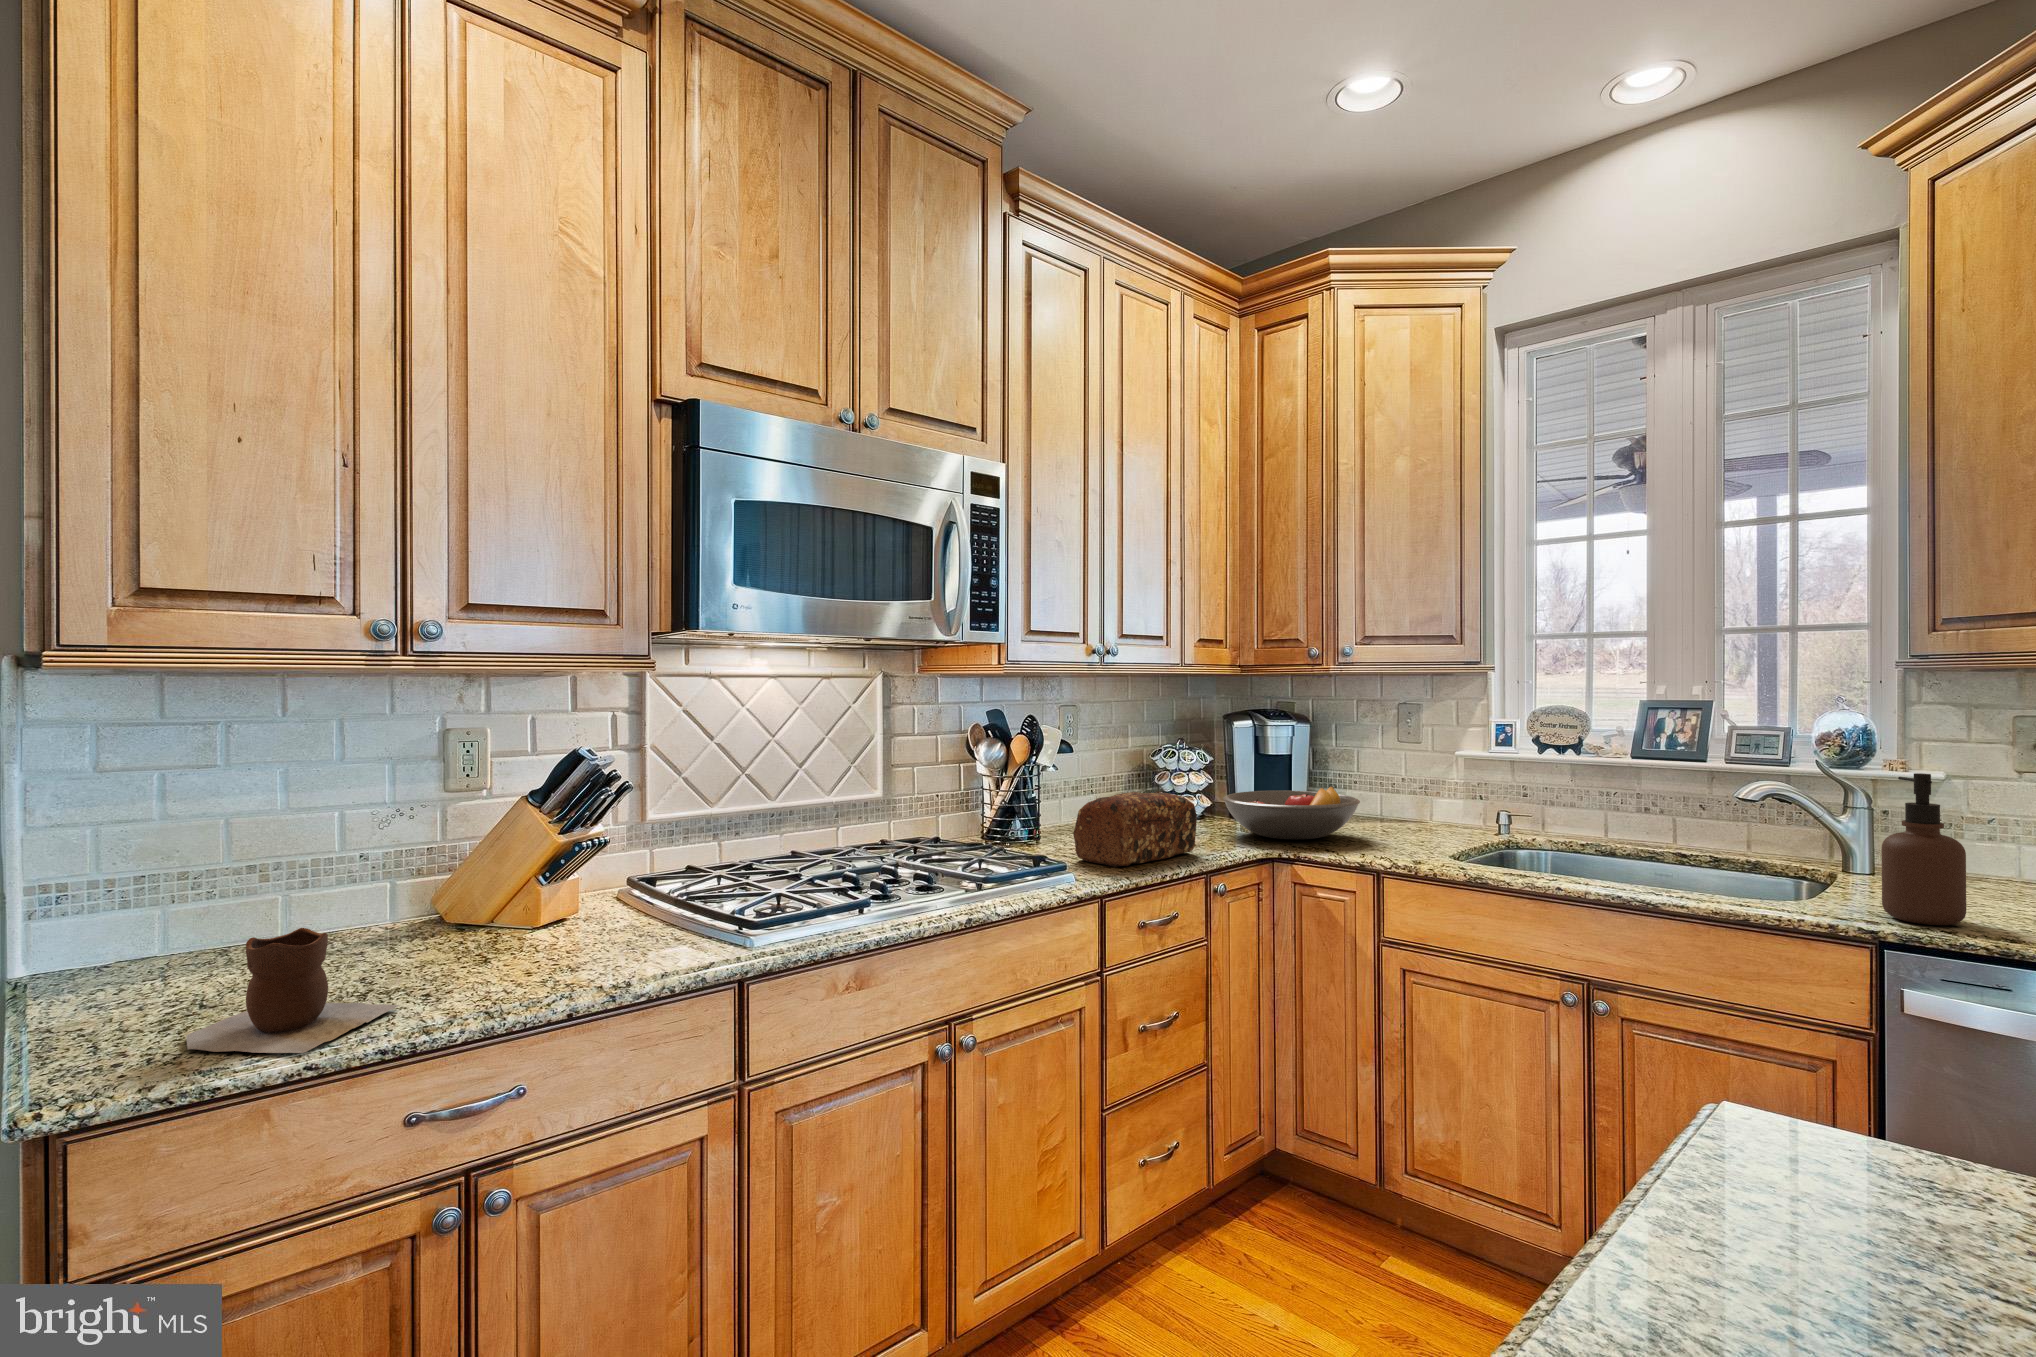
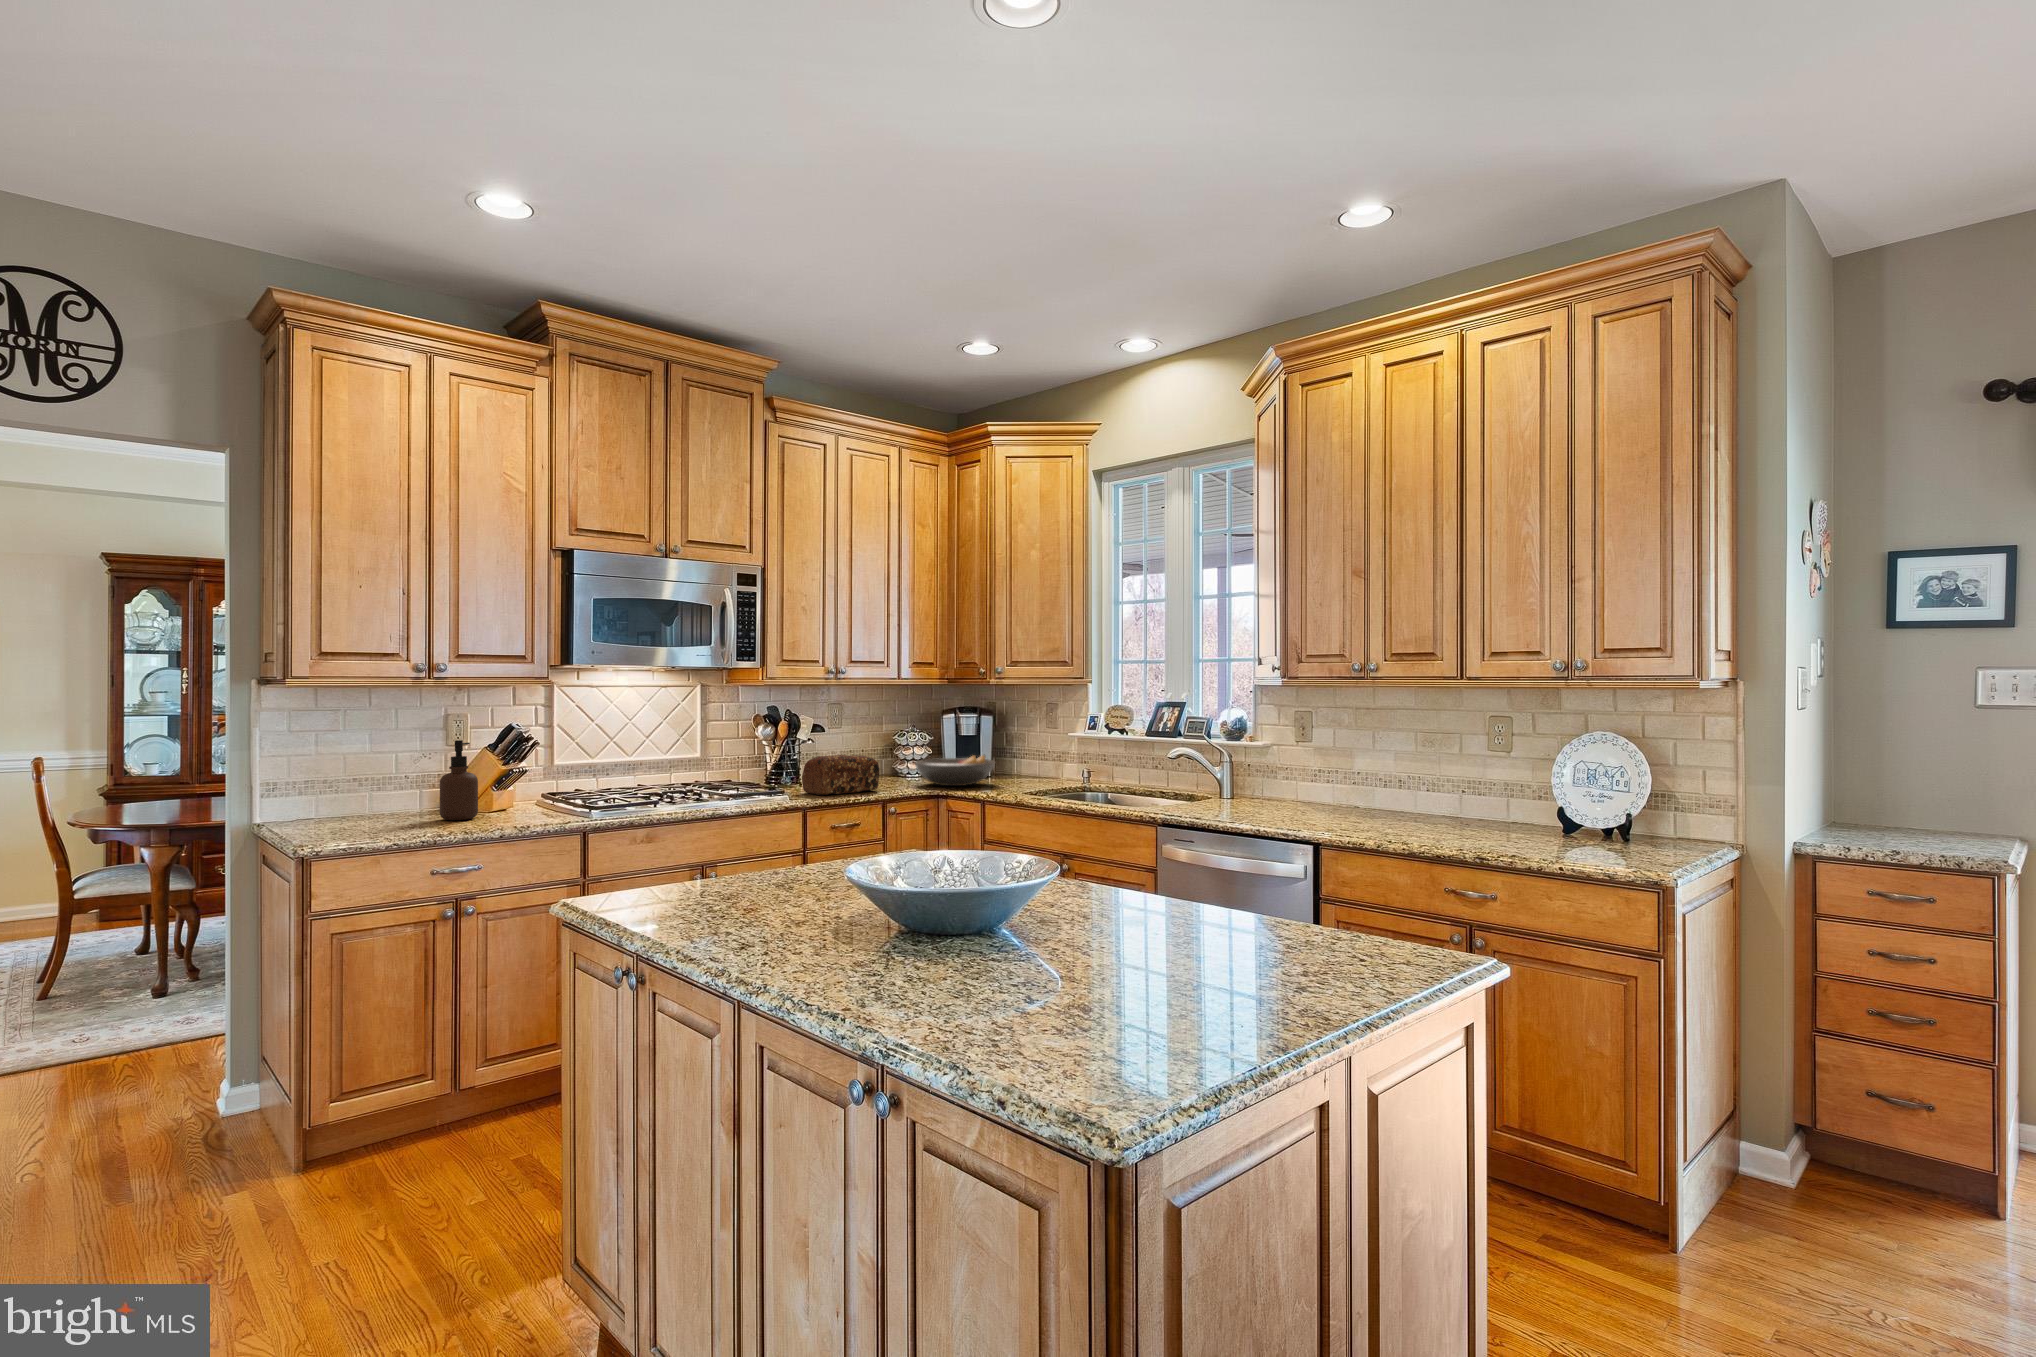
soap dispenser: present [1881,773,1966,925] -> present [440,740,478,820]
vase: present [186,928,399,1053] -> none [348,793,431,836]

